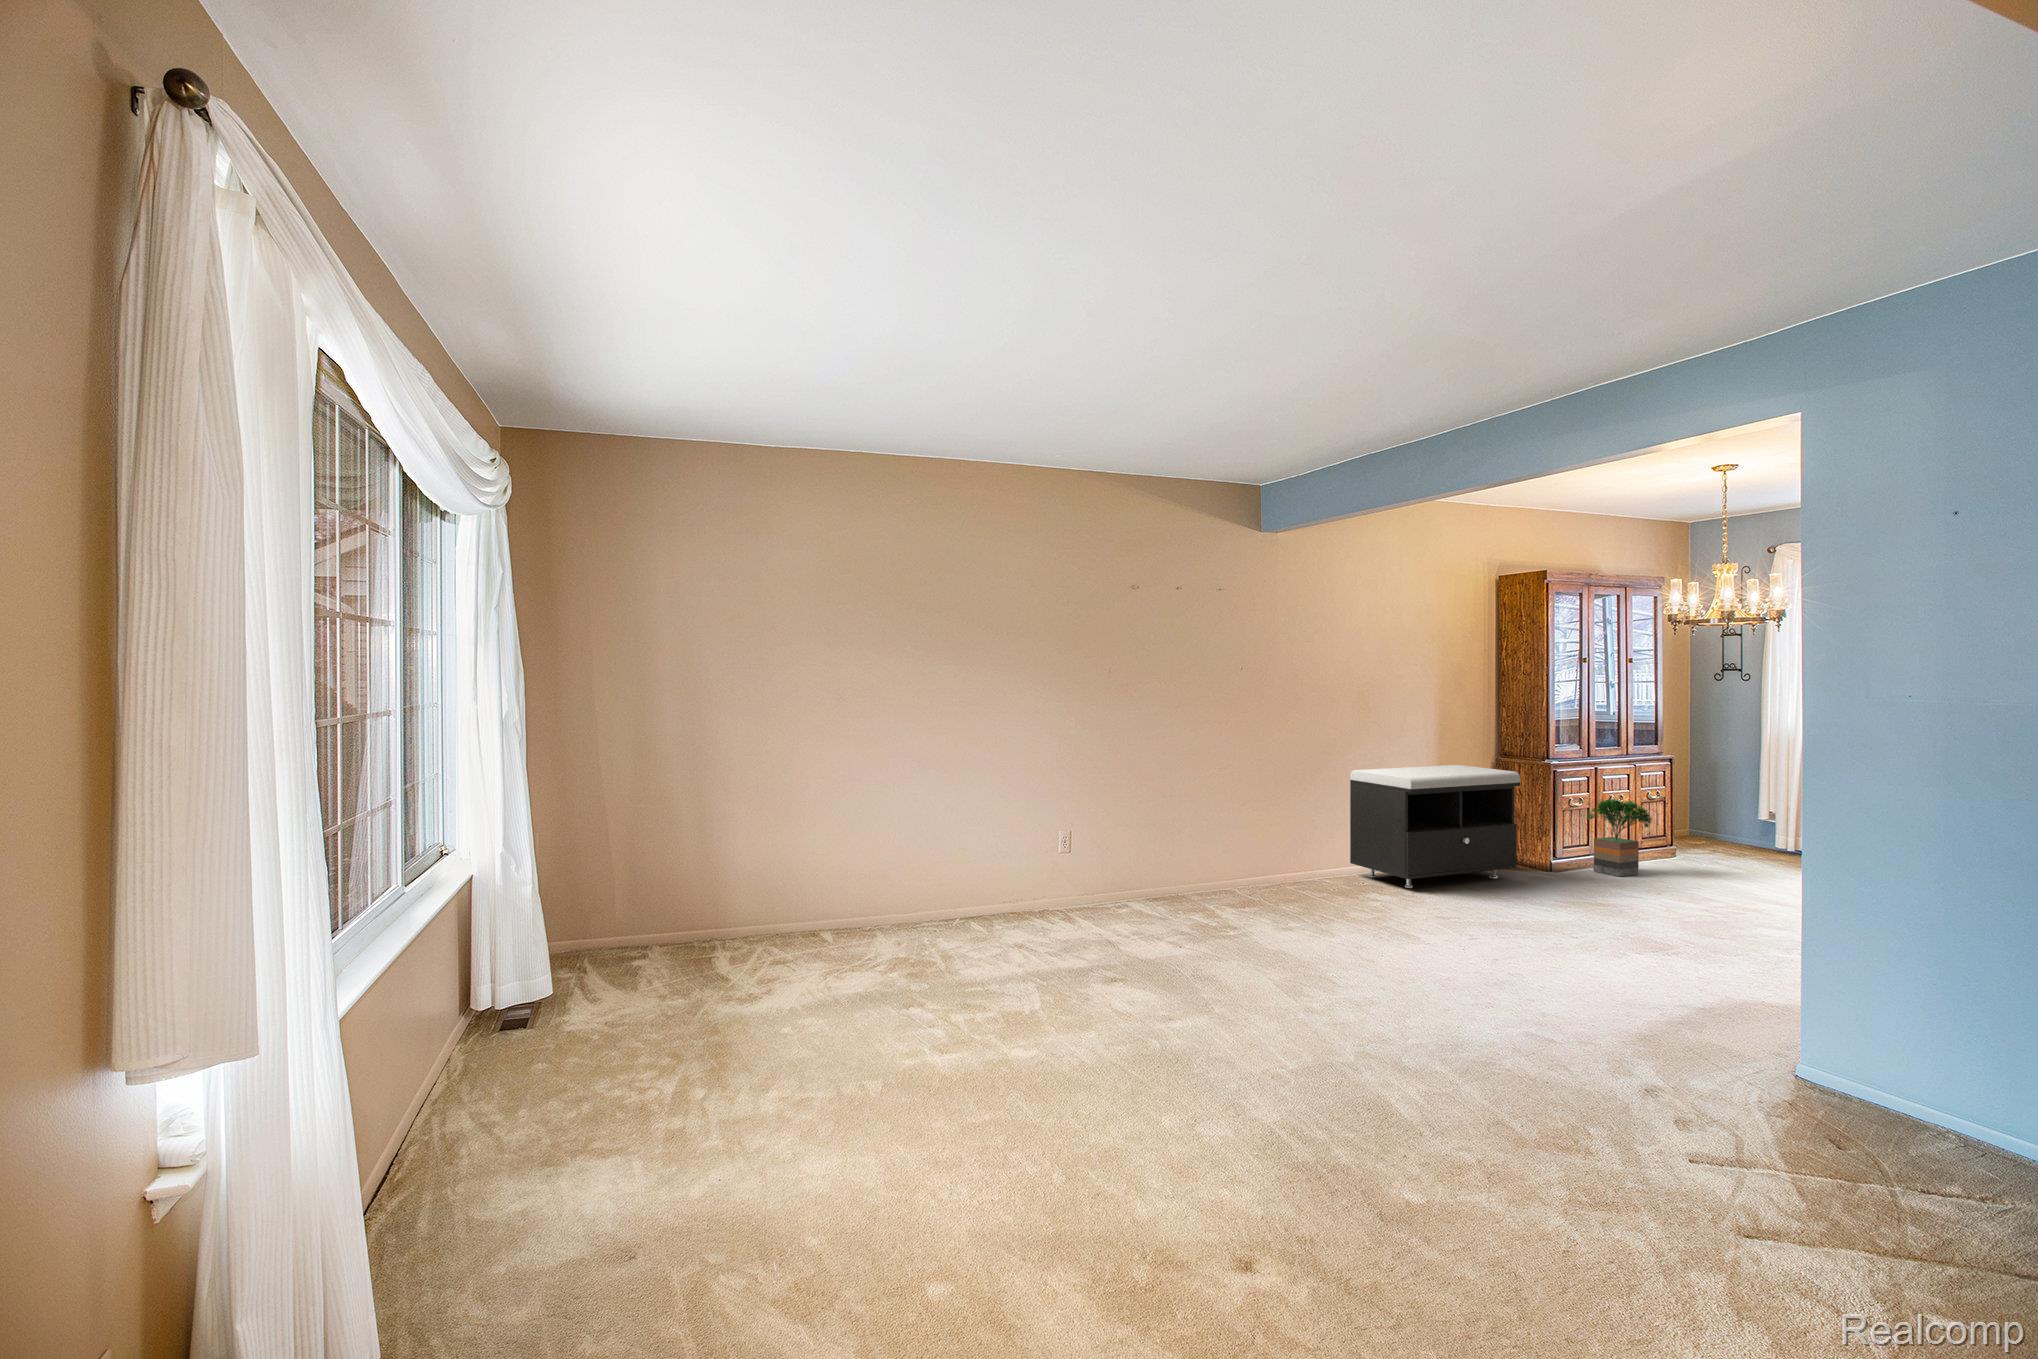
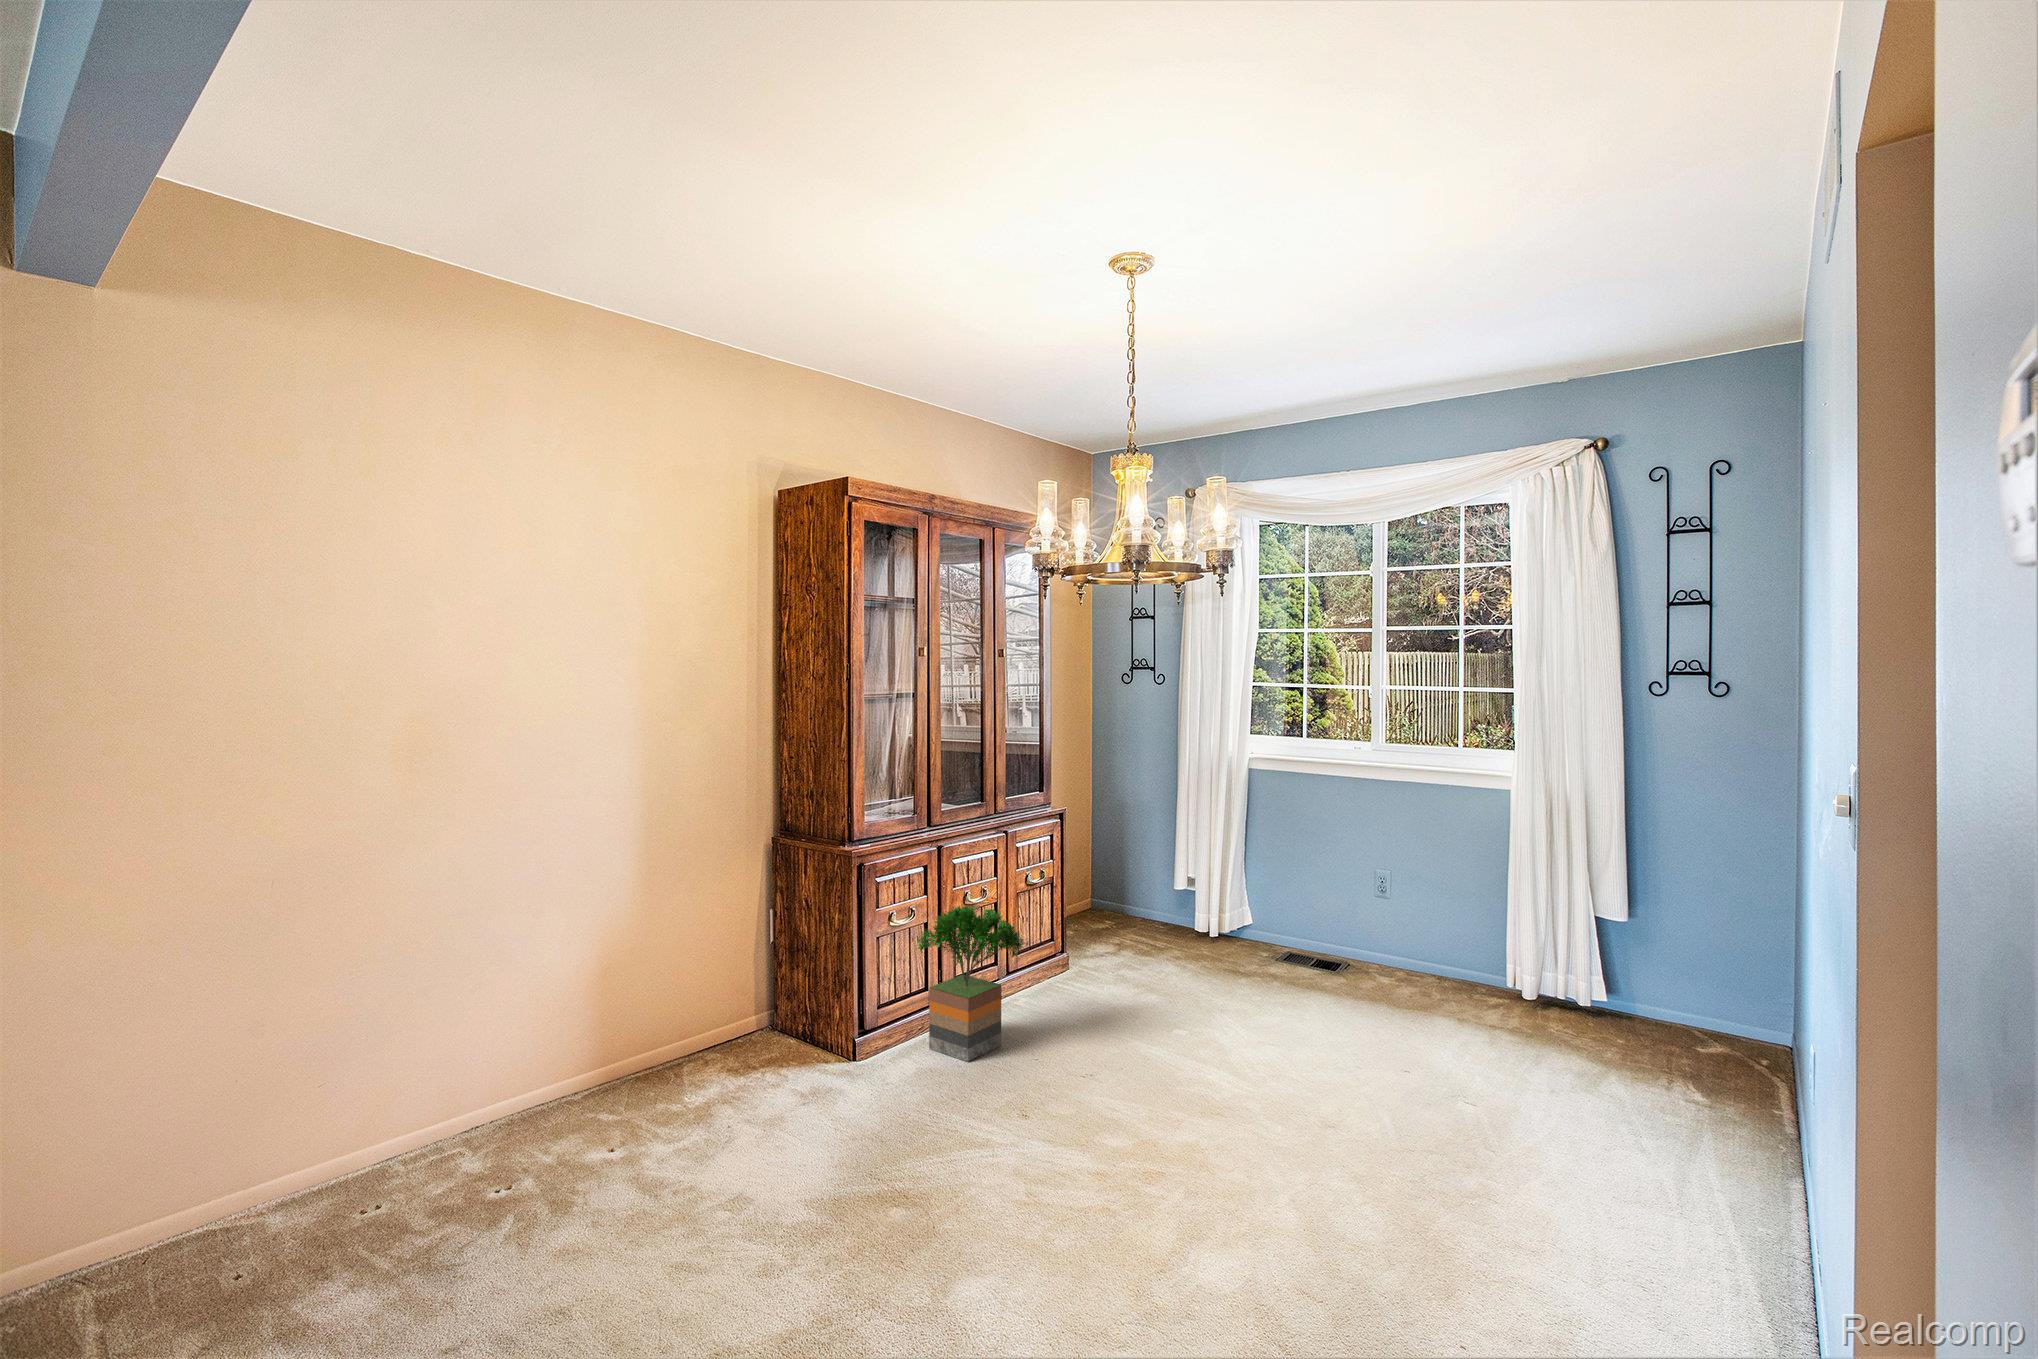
storage bench: present [1350,765,1520,888] -> none [356,865,771,1234]

